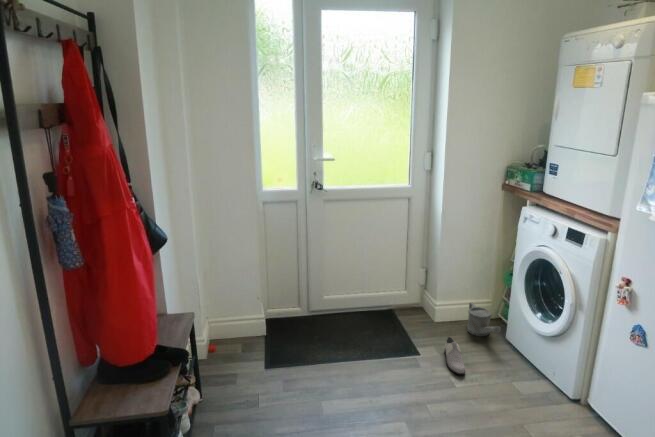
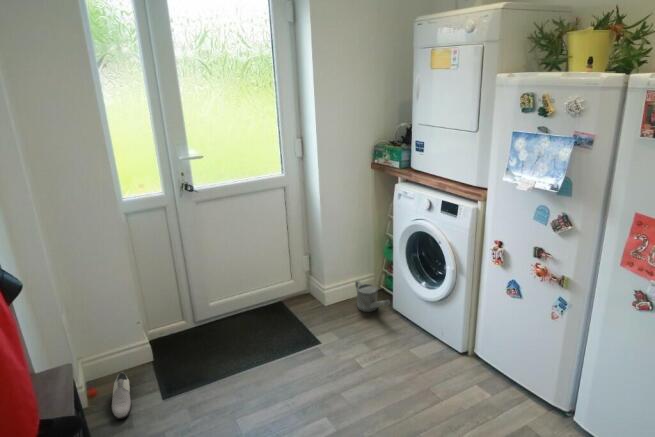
shoe: present [444,337,465,375] -> present [112,372,132,419]

